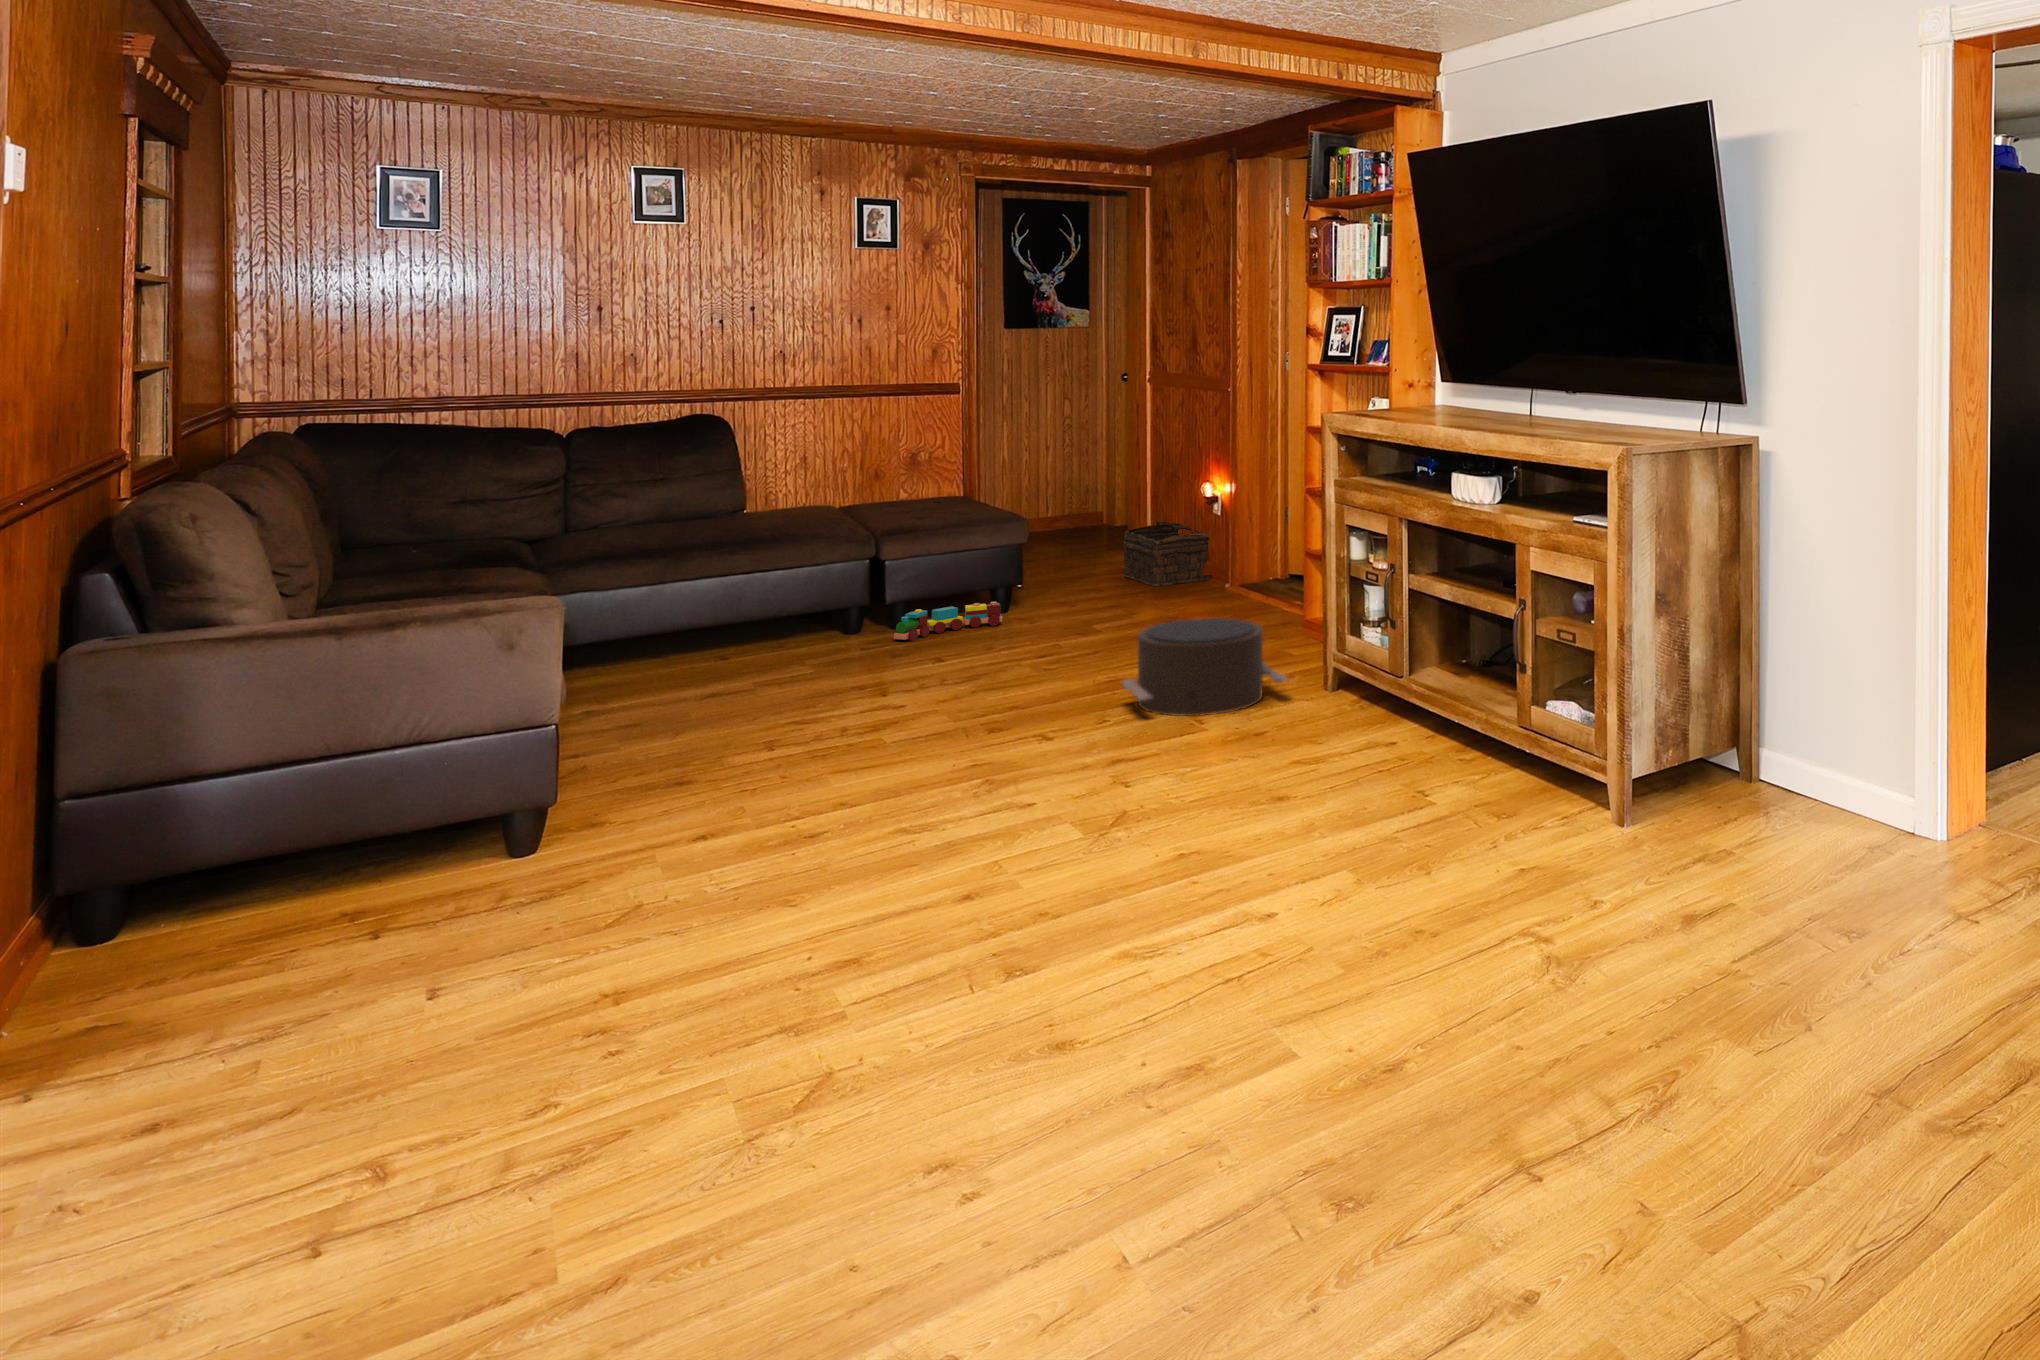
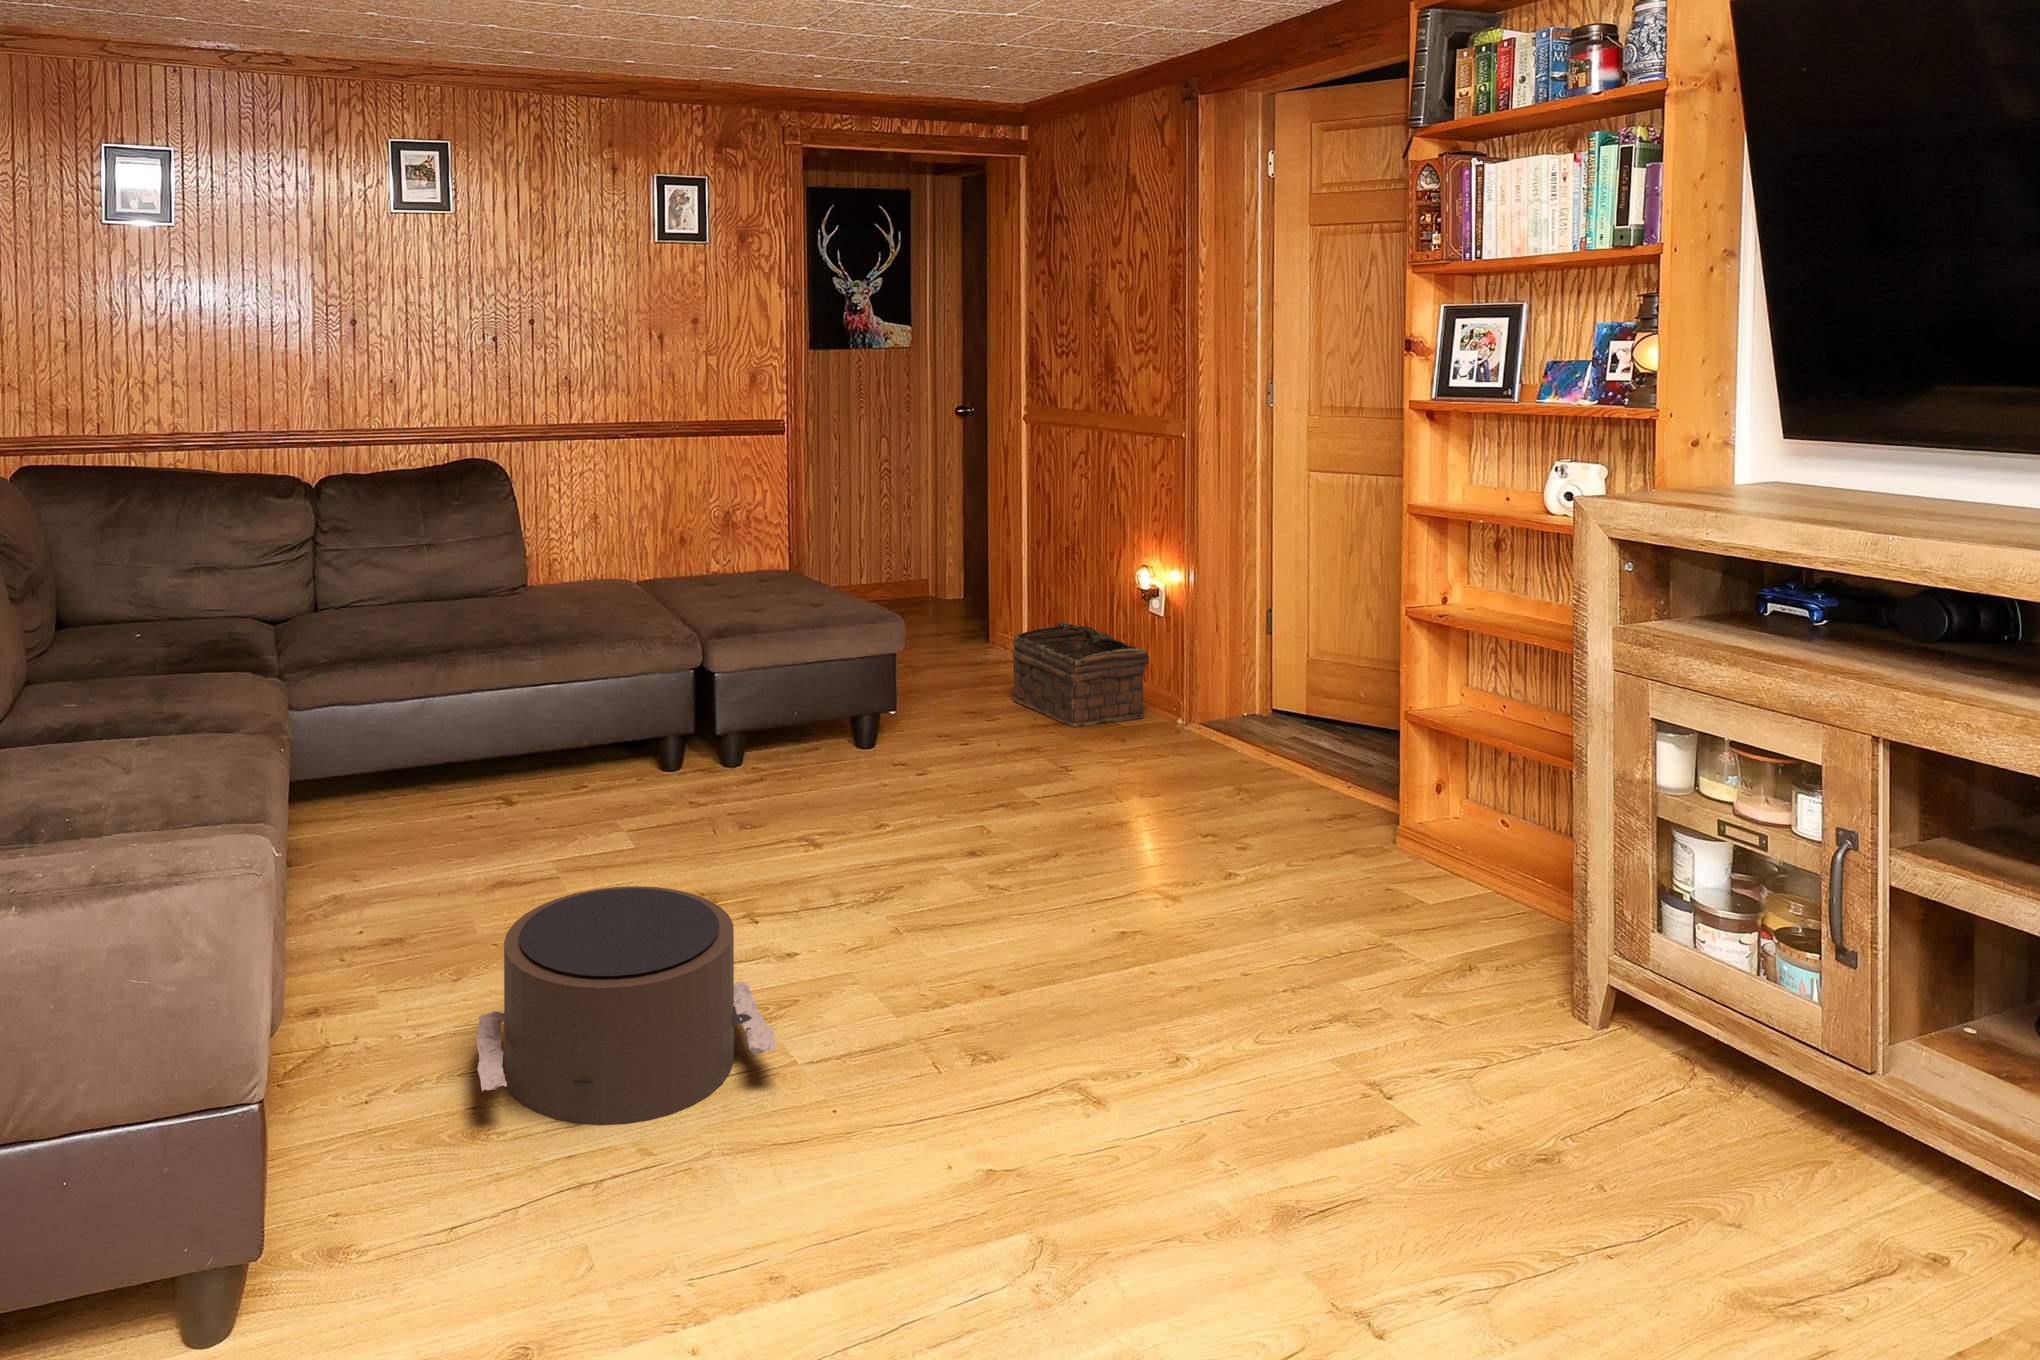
toy train: present [893,602,1002,641] -> none [758,772,903,842]
pouf: present [1122,618,1287,716] -> present [476,886,777,1125]

